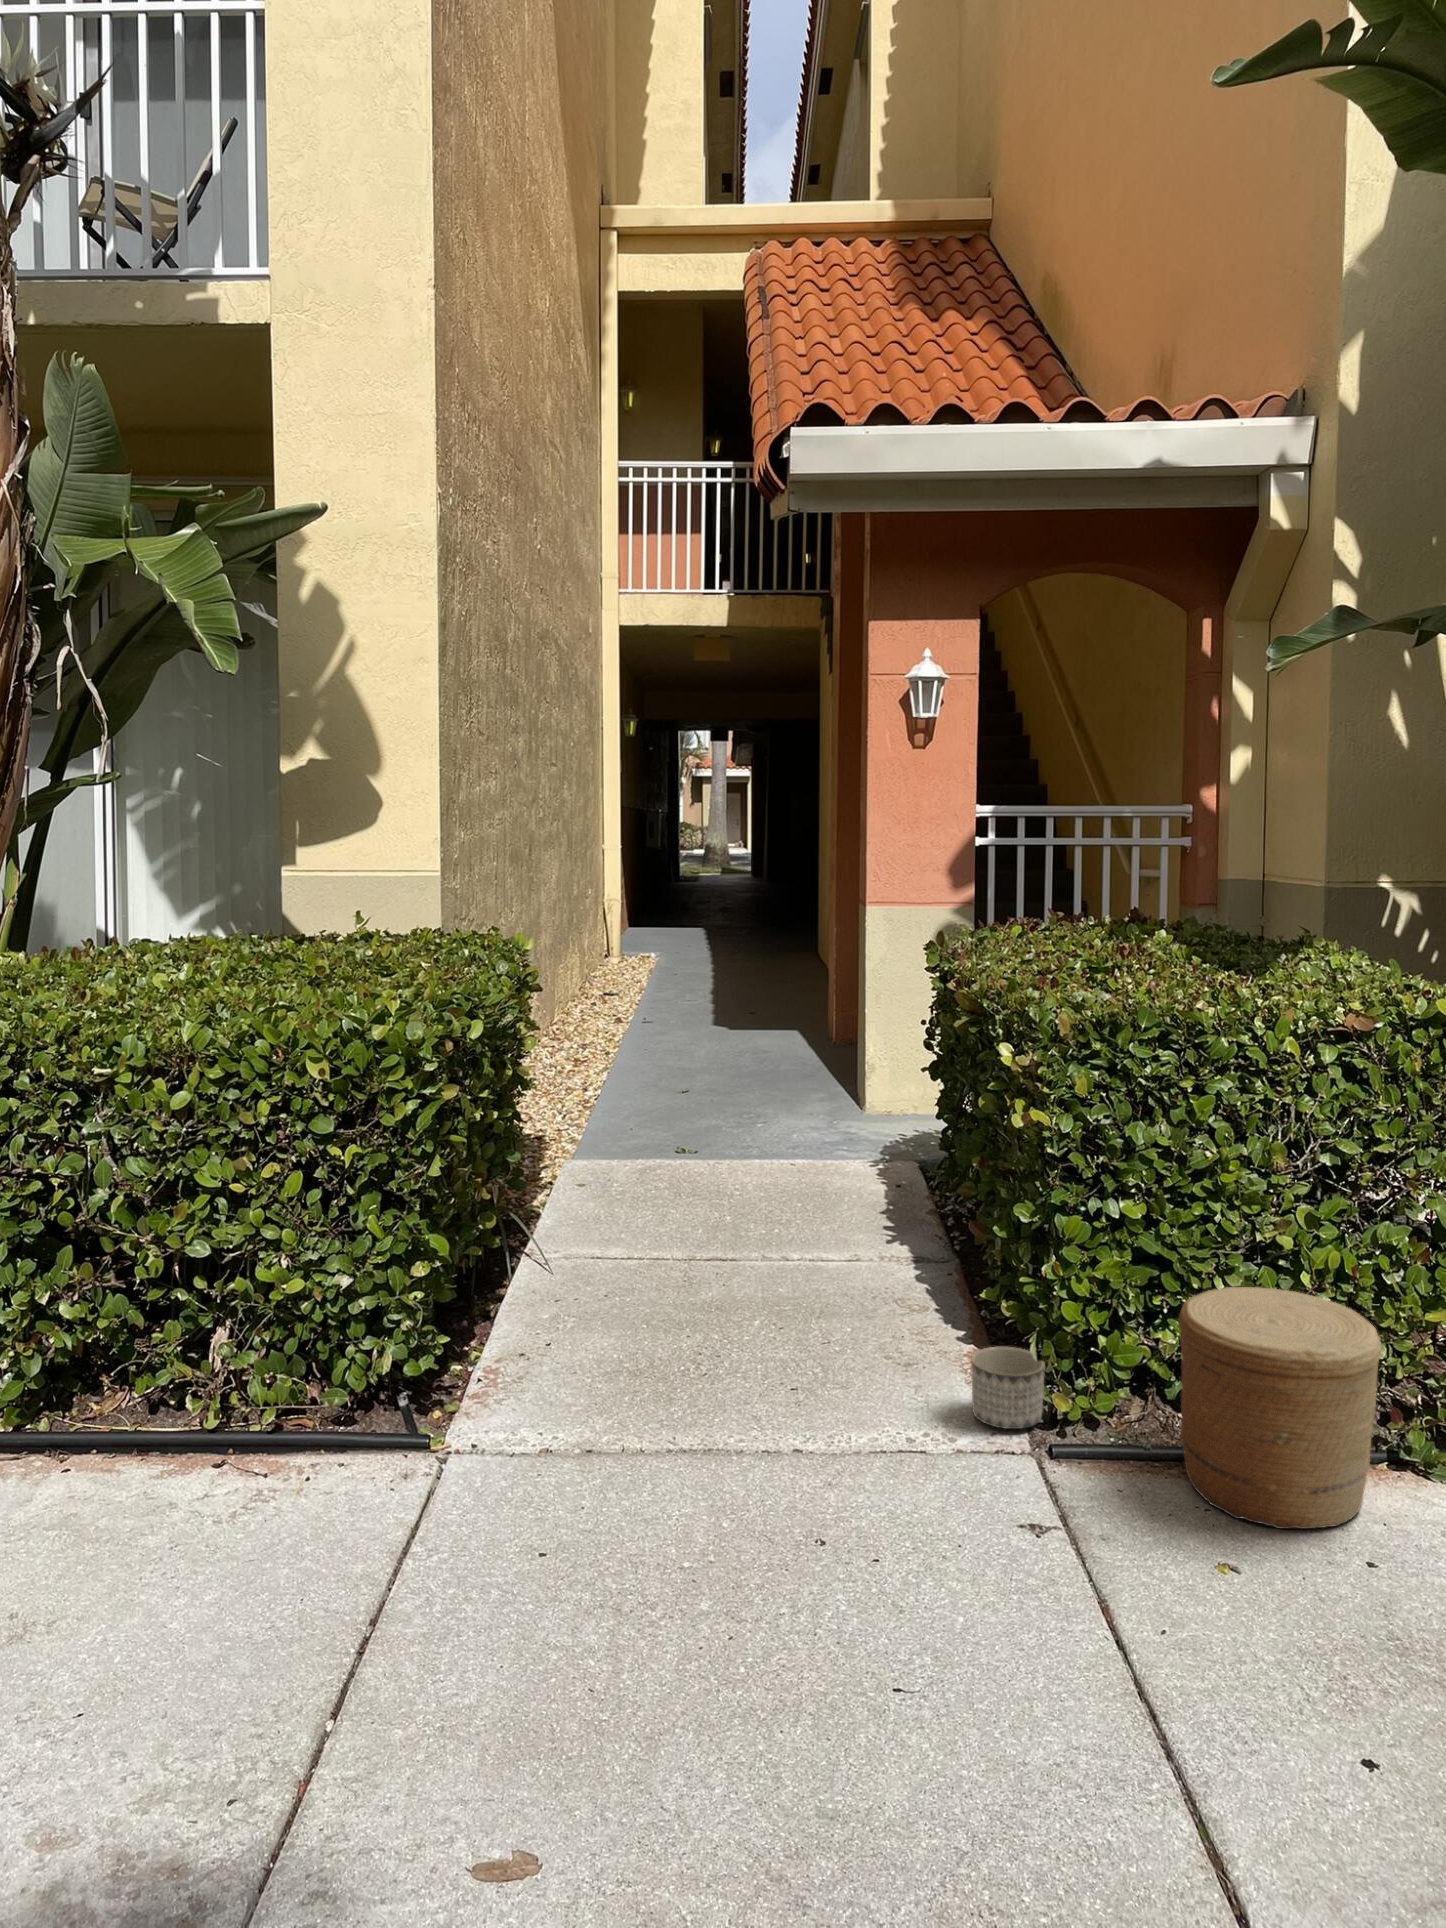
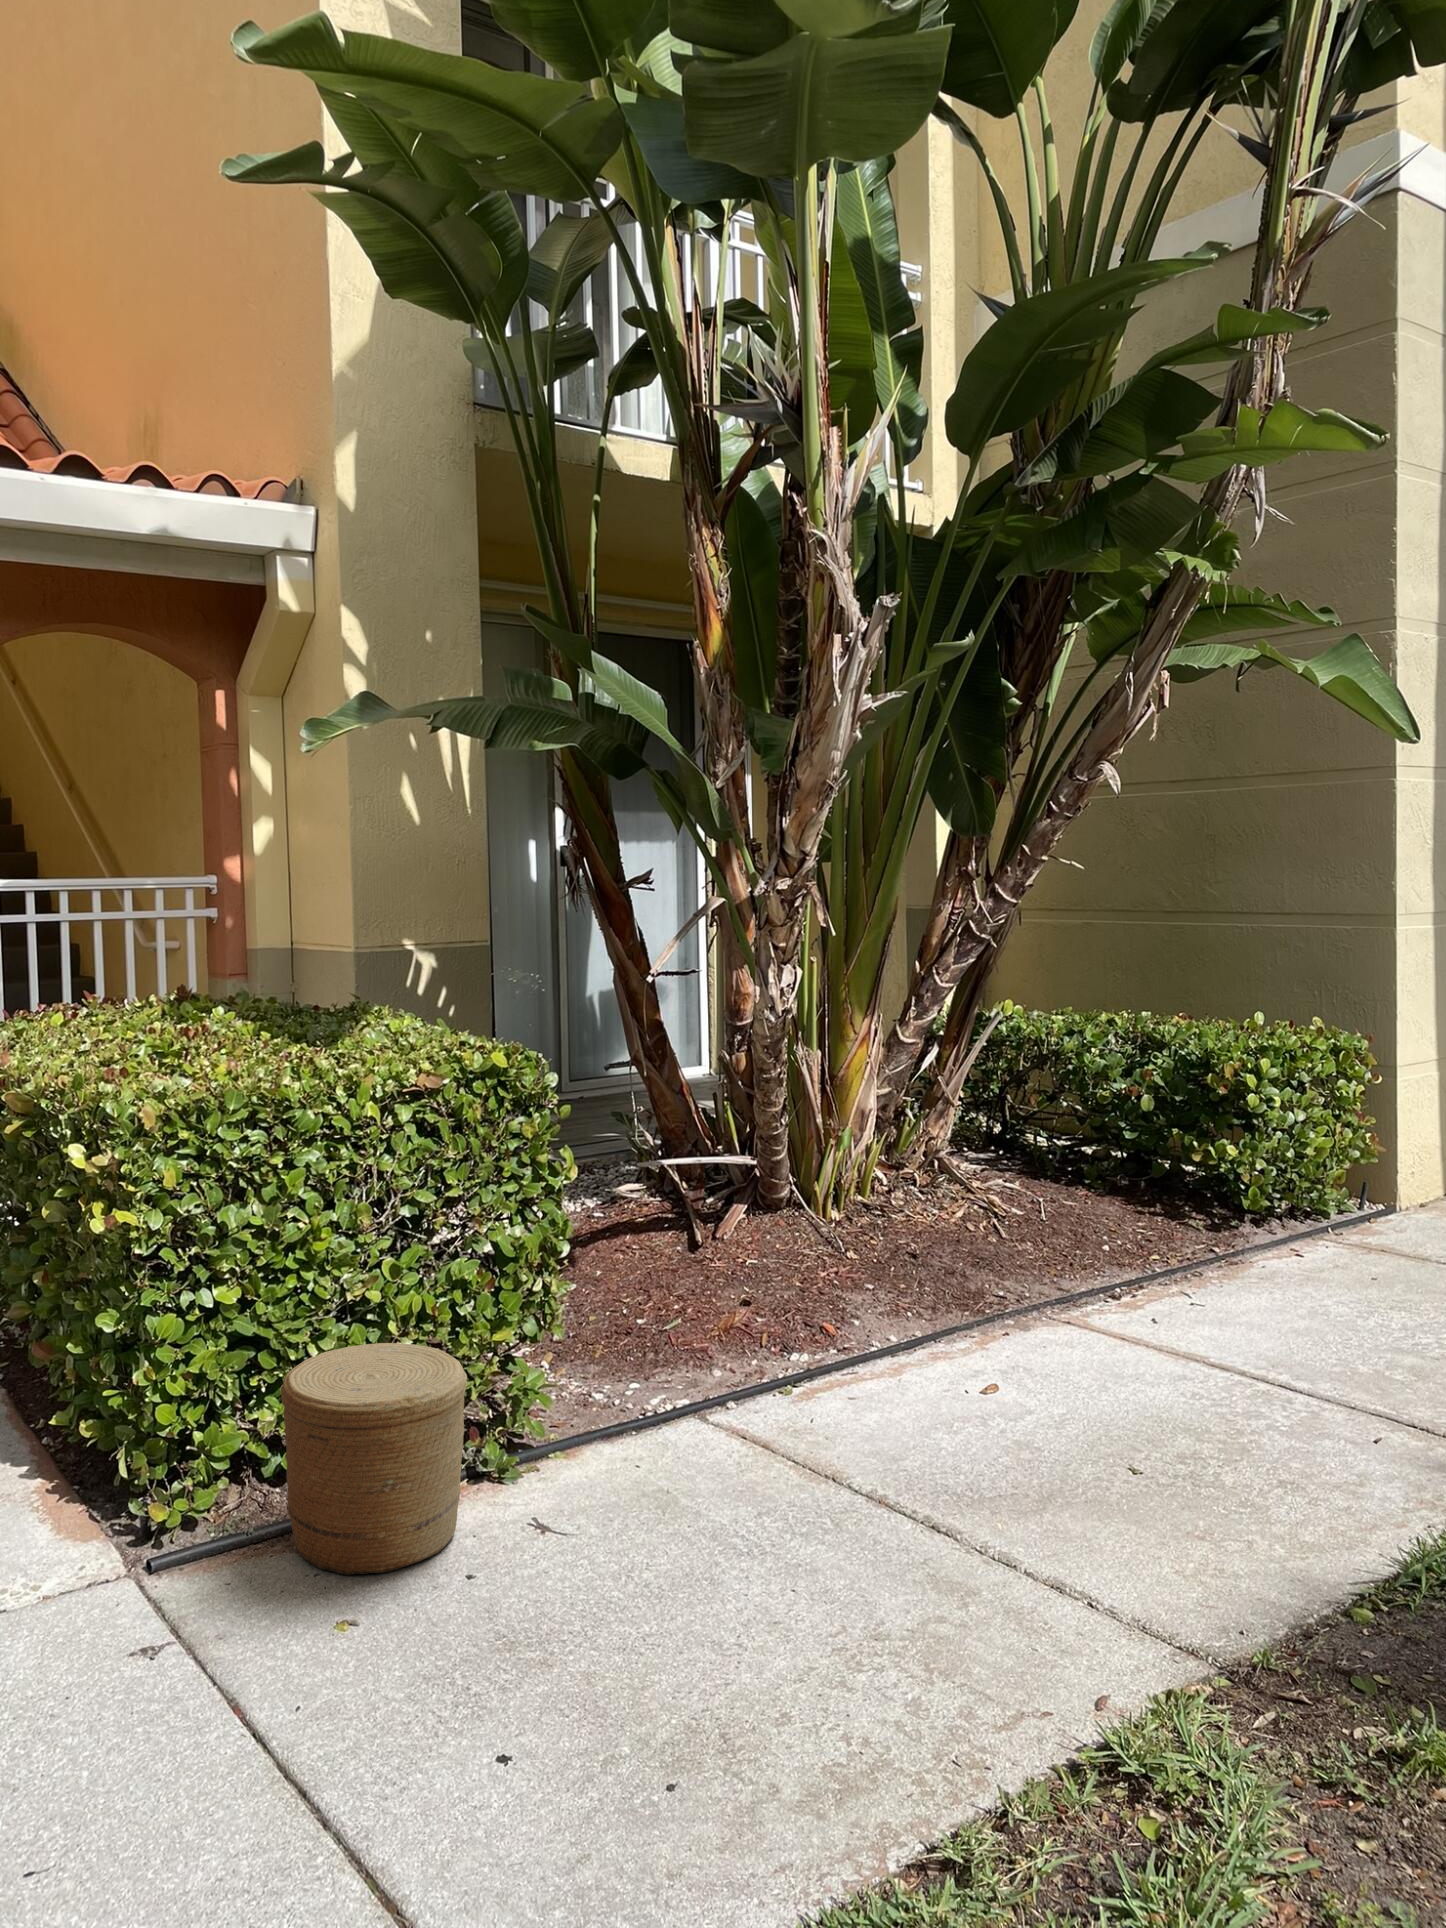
planter: present [972,1347,1045,1429] -> none [53,1465,138,1558]

